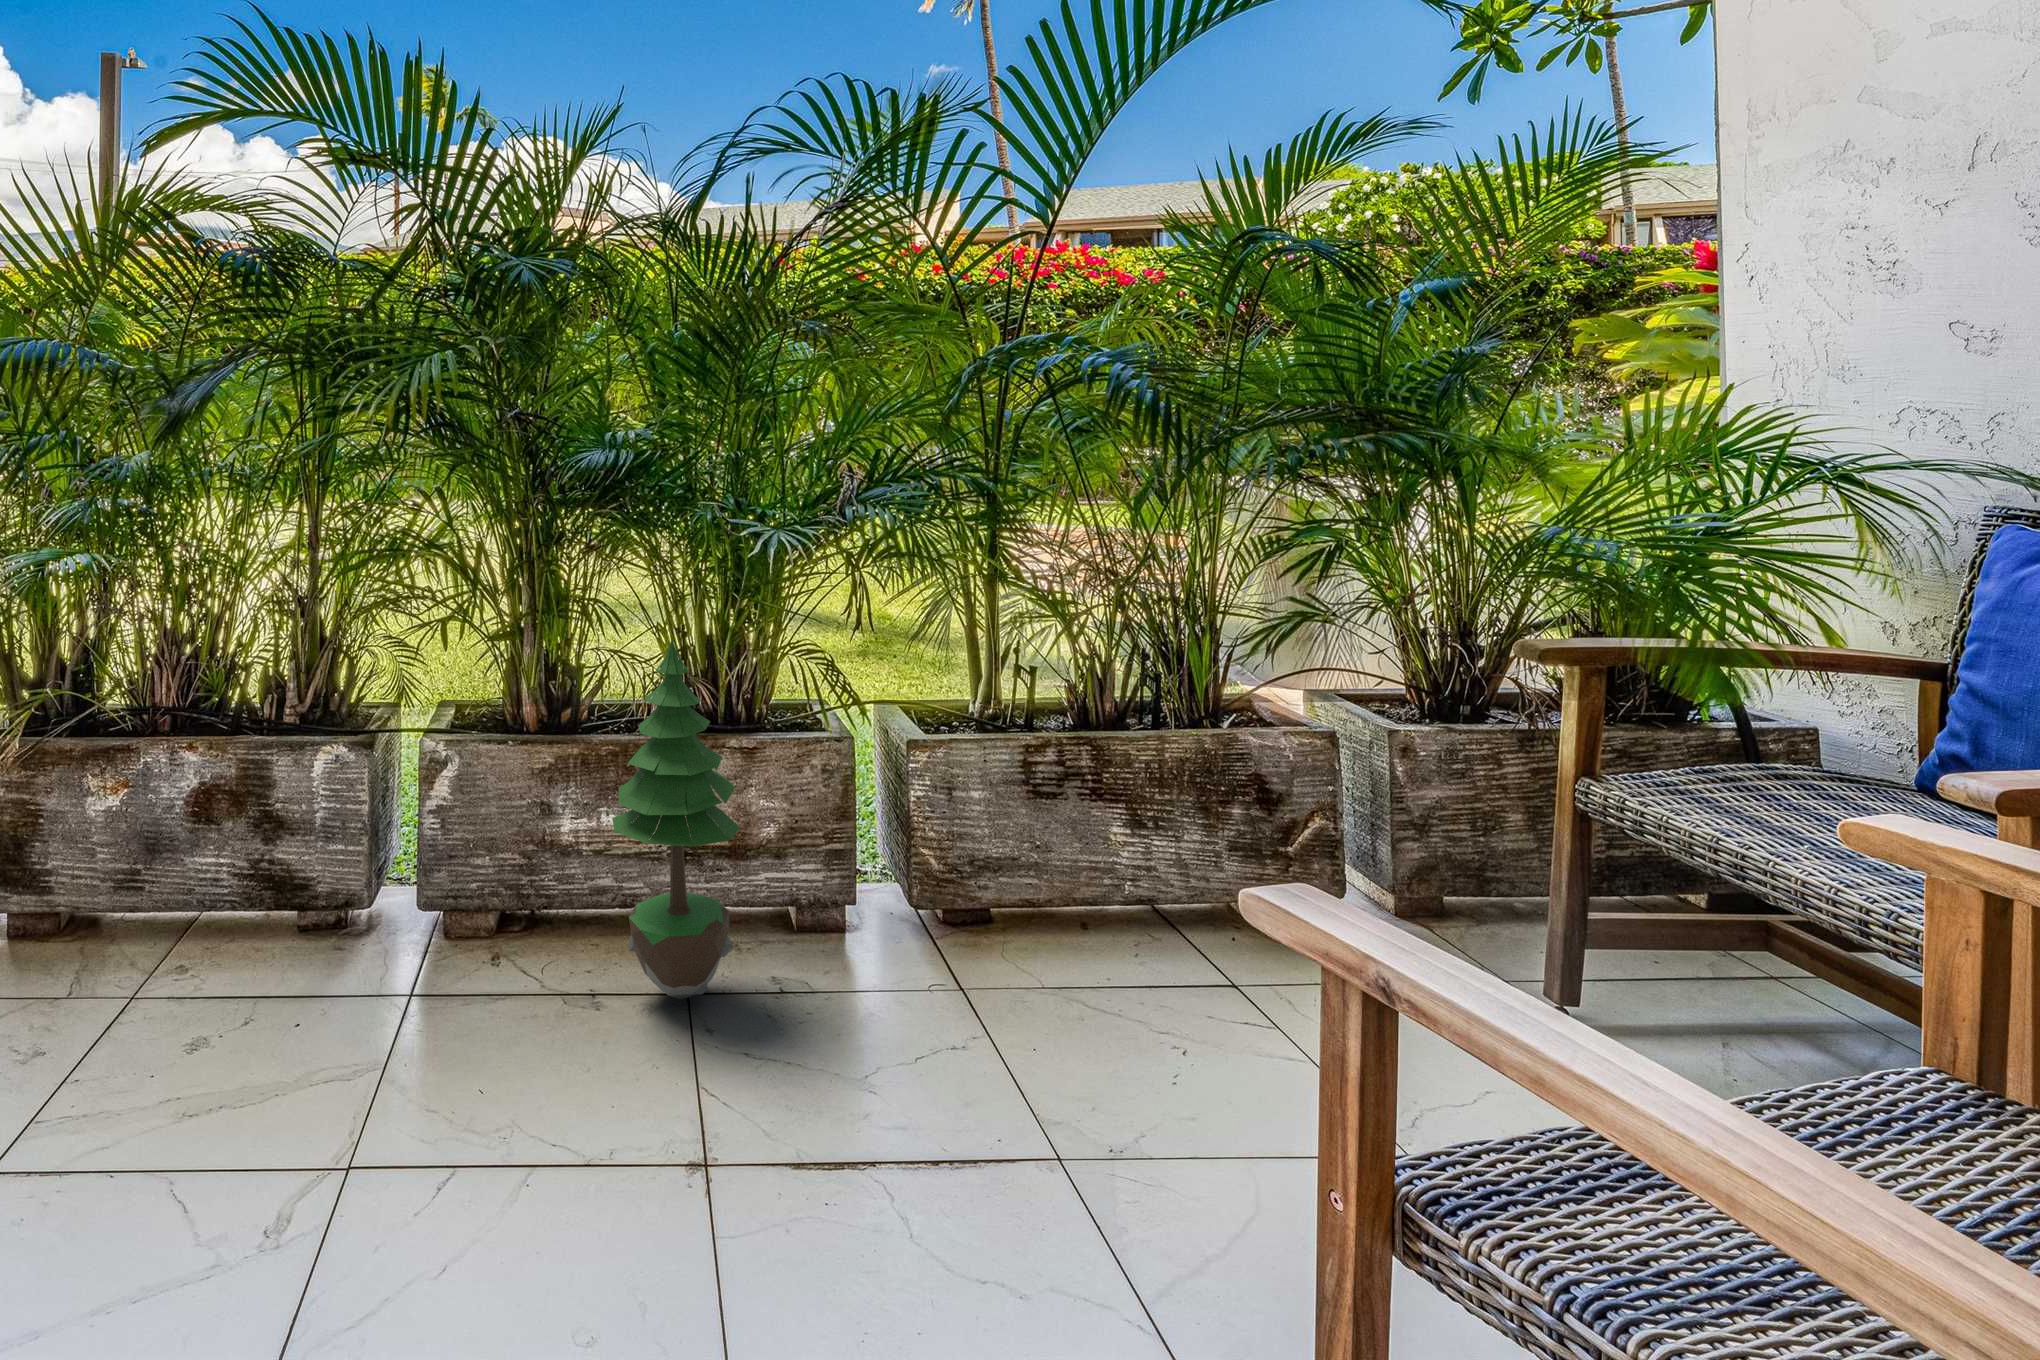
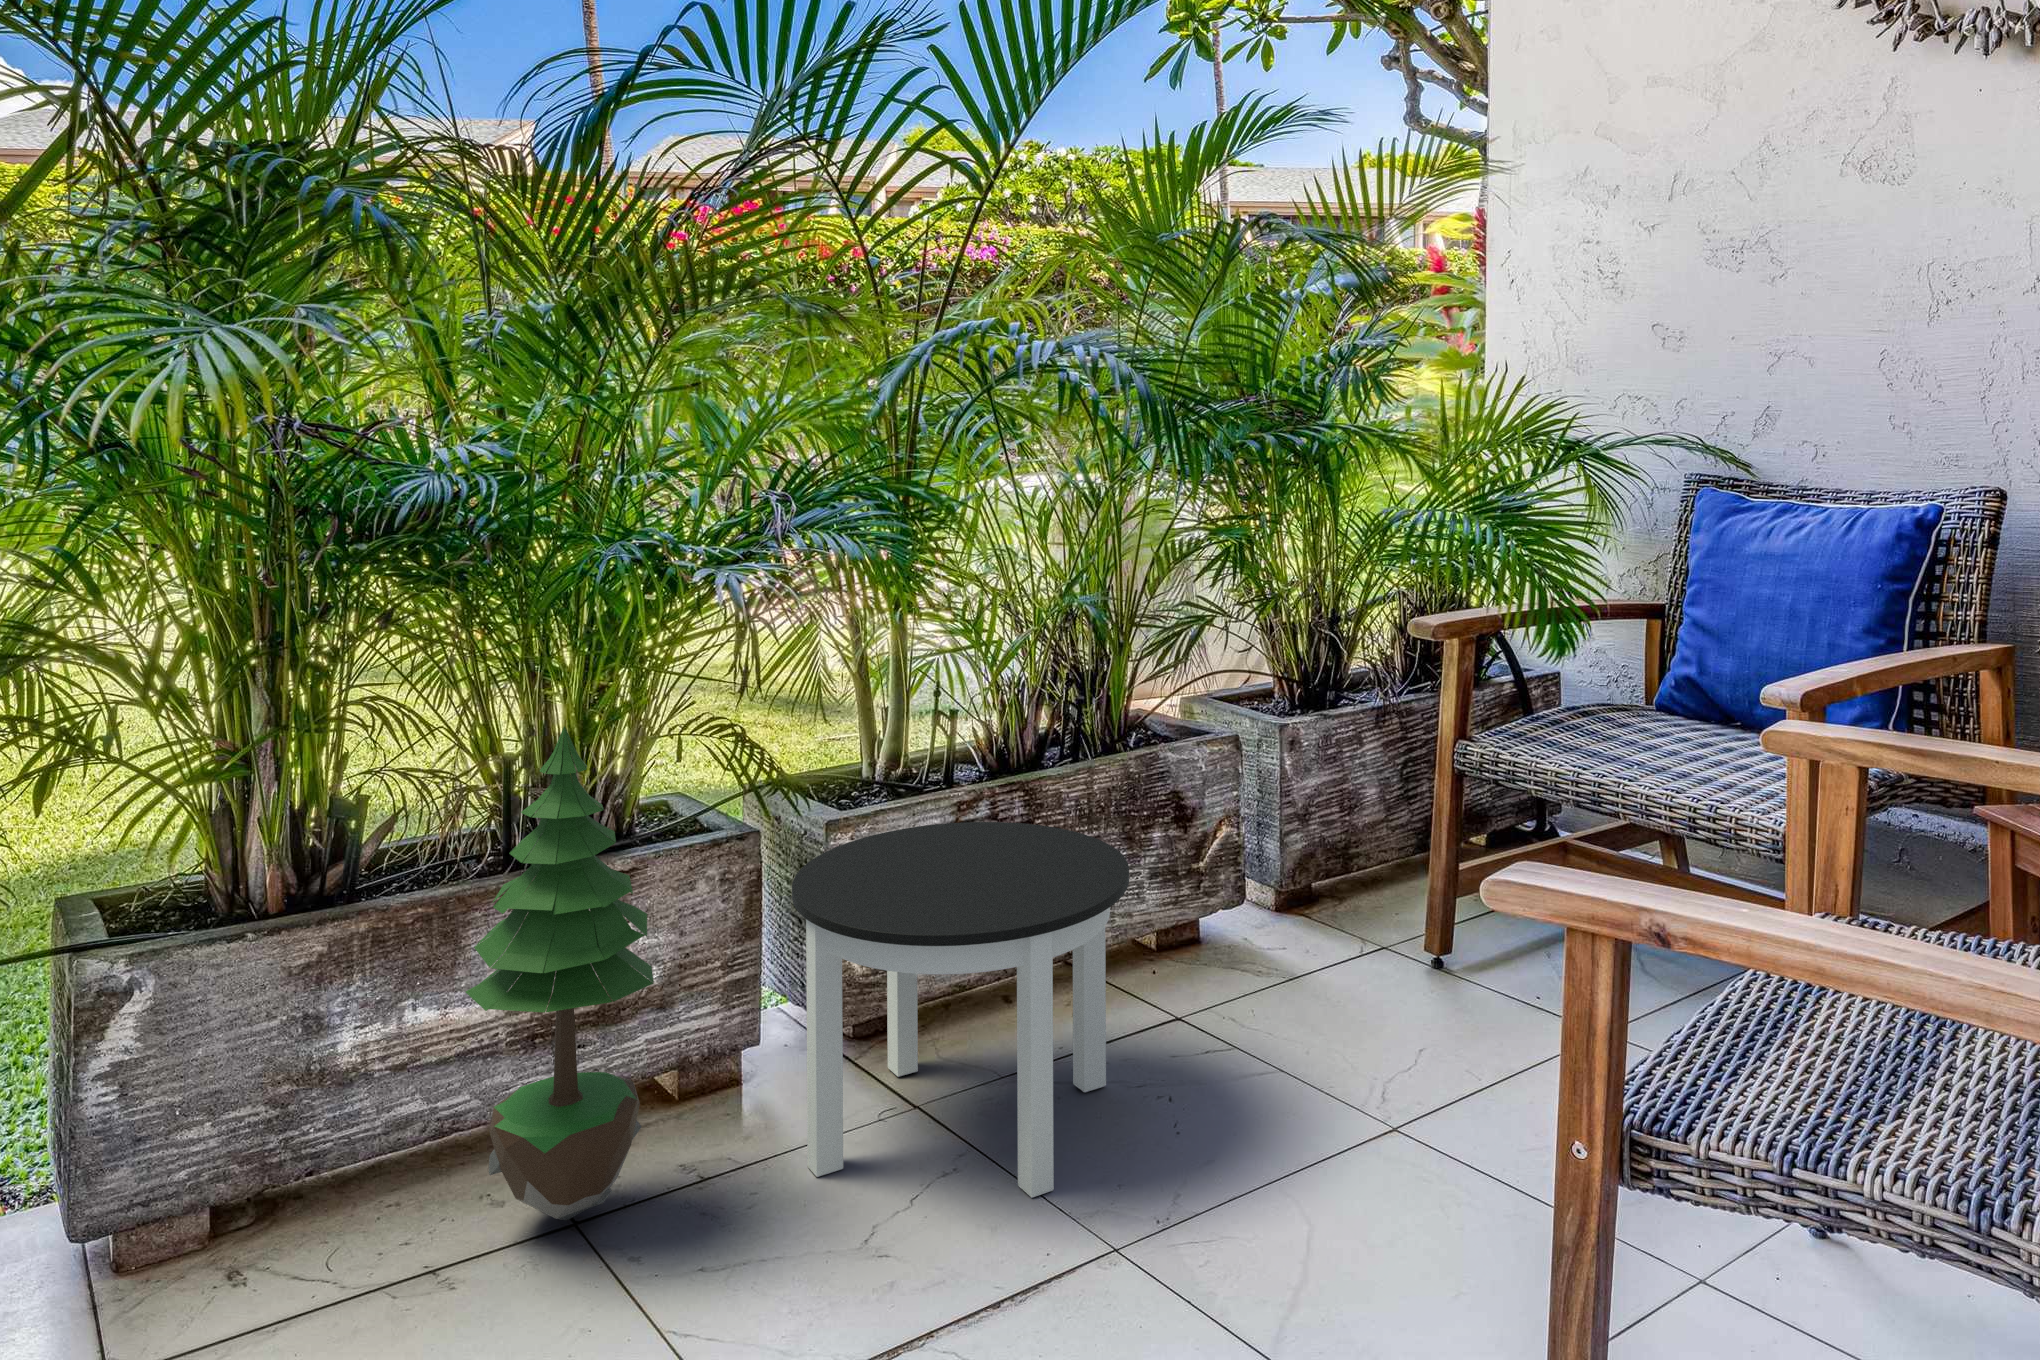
round table: none [847,759,1138,1094] -> present [792,822,1129,1198]

